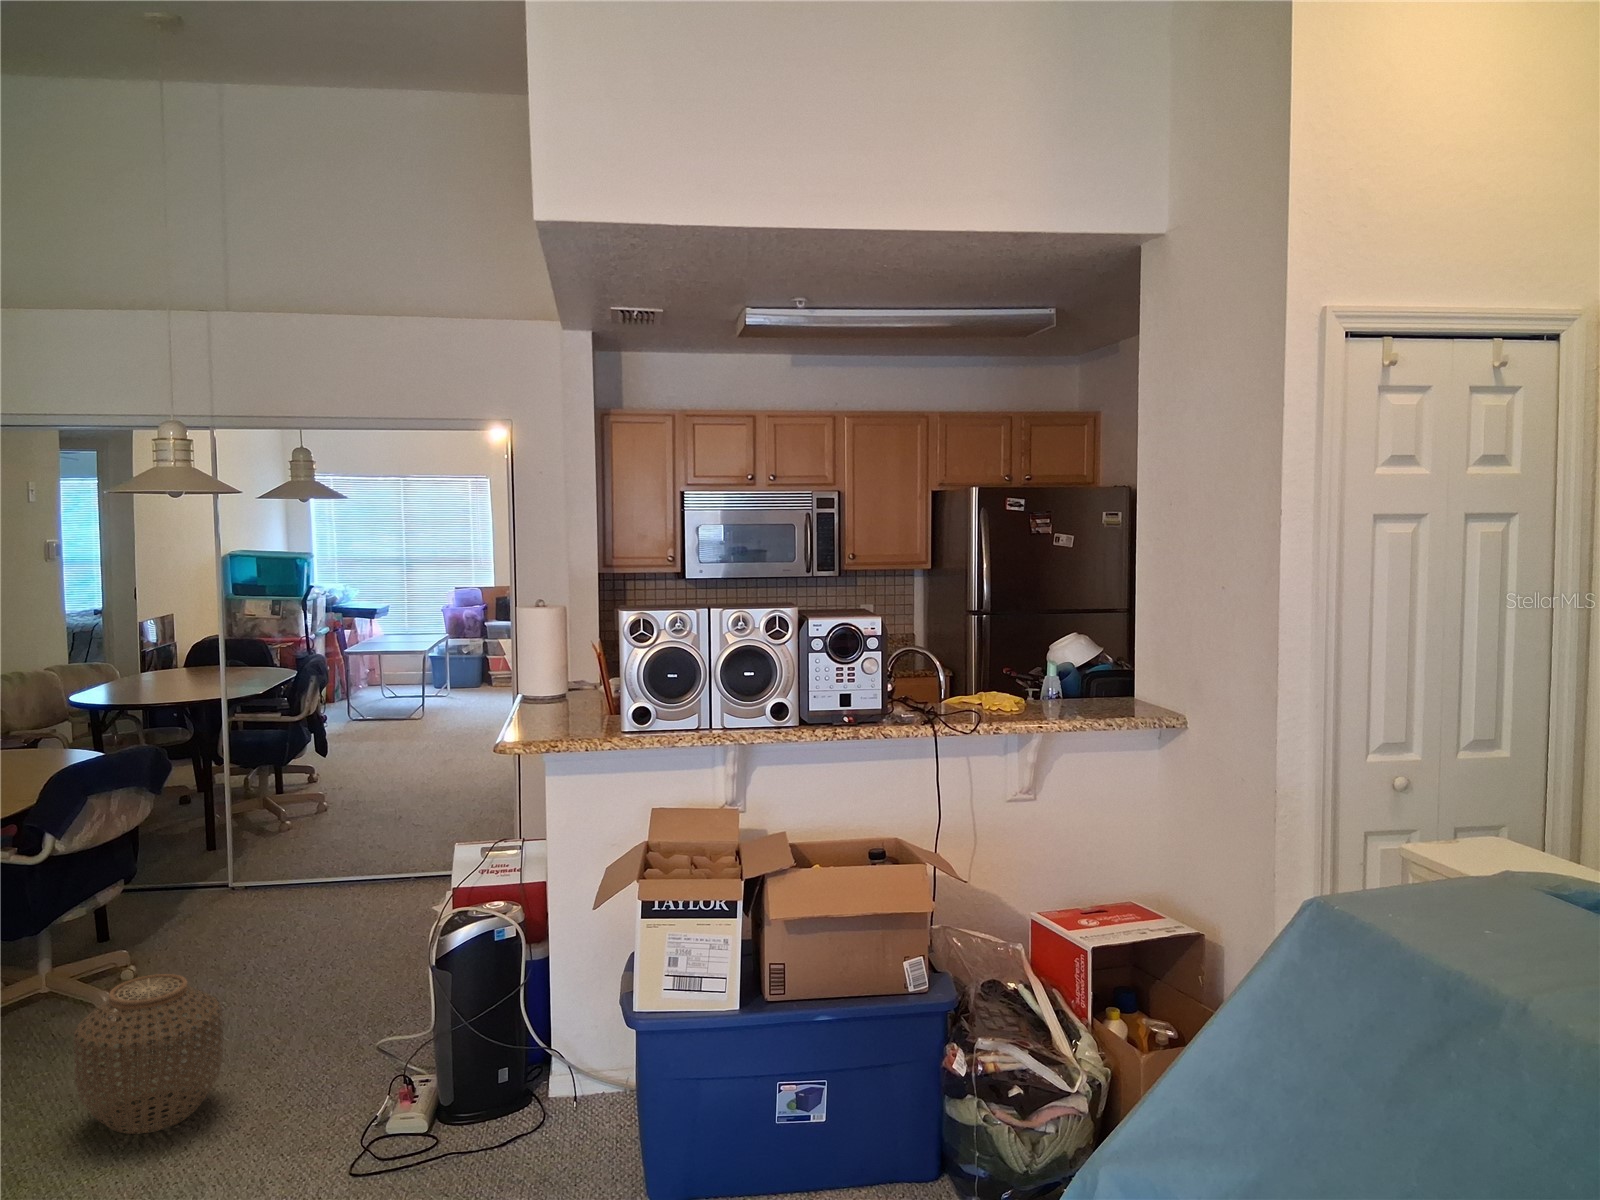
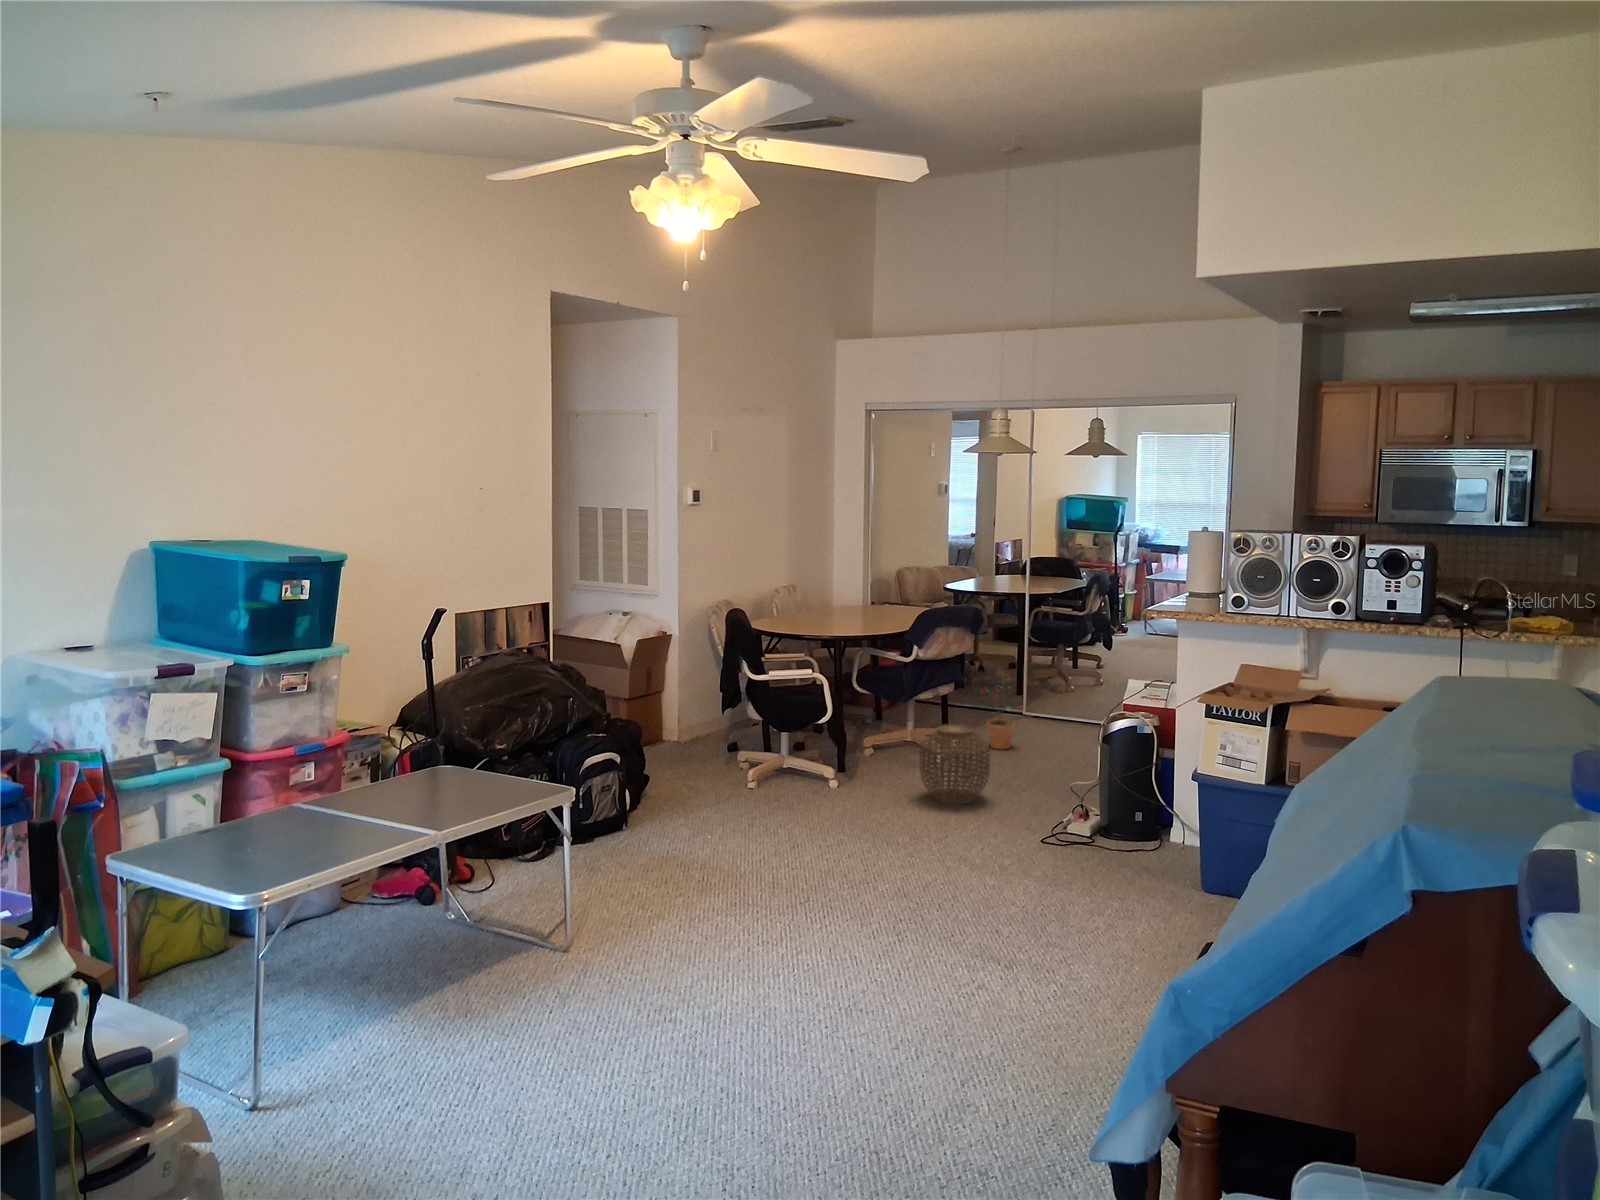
potted plant: none [173,834,242,971] -> present [980,668,1014,749]

